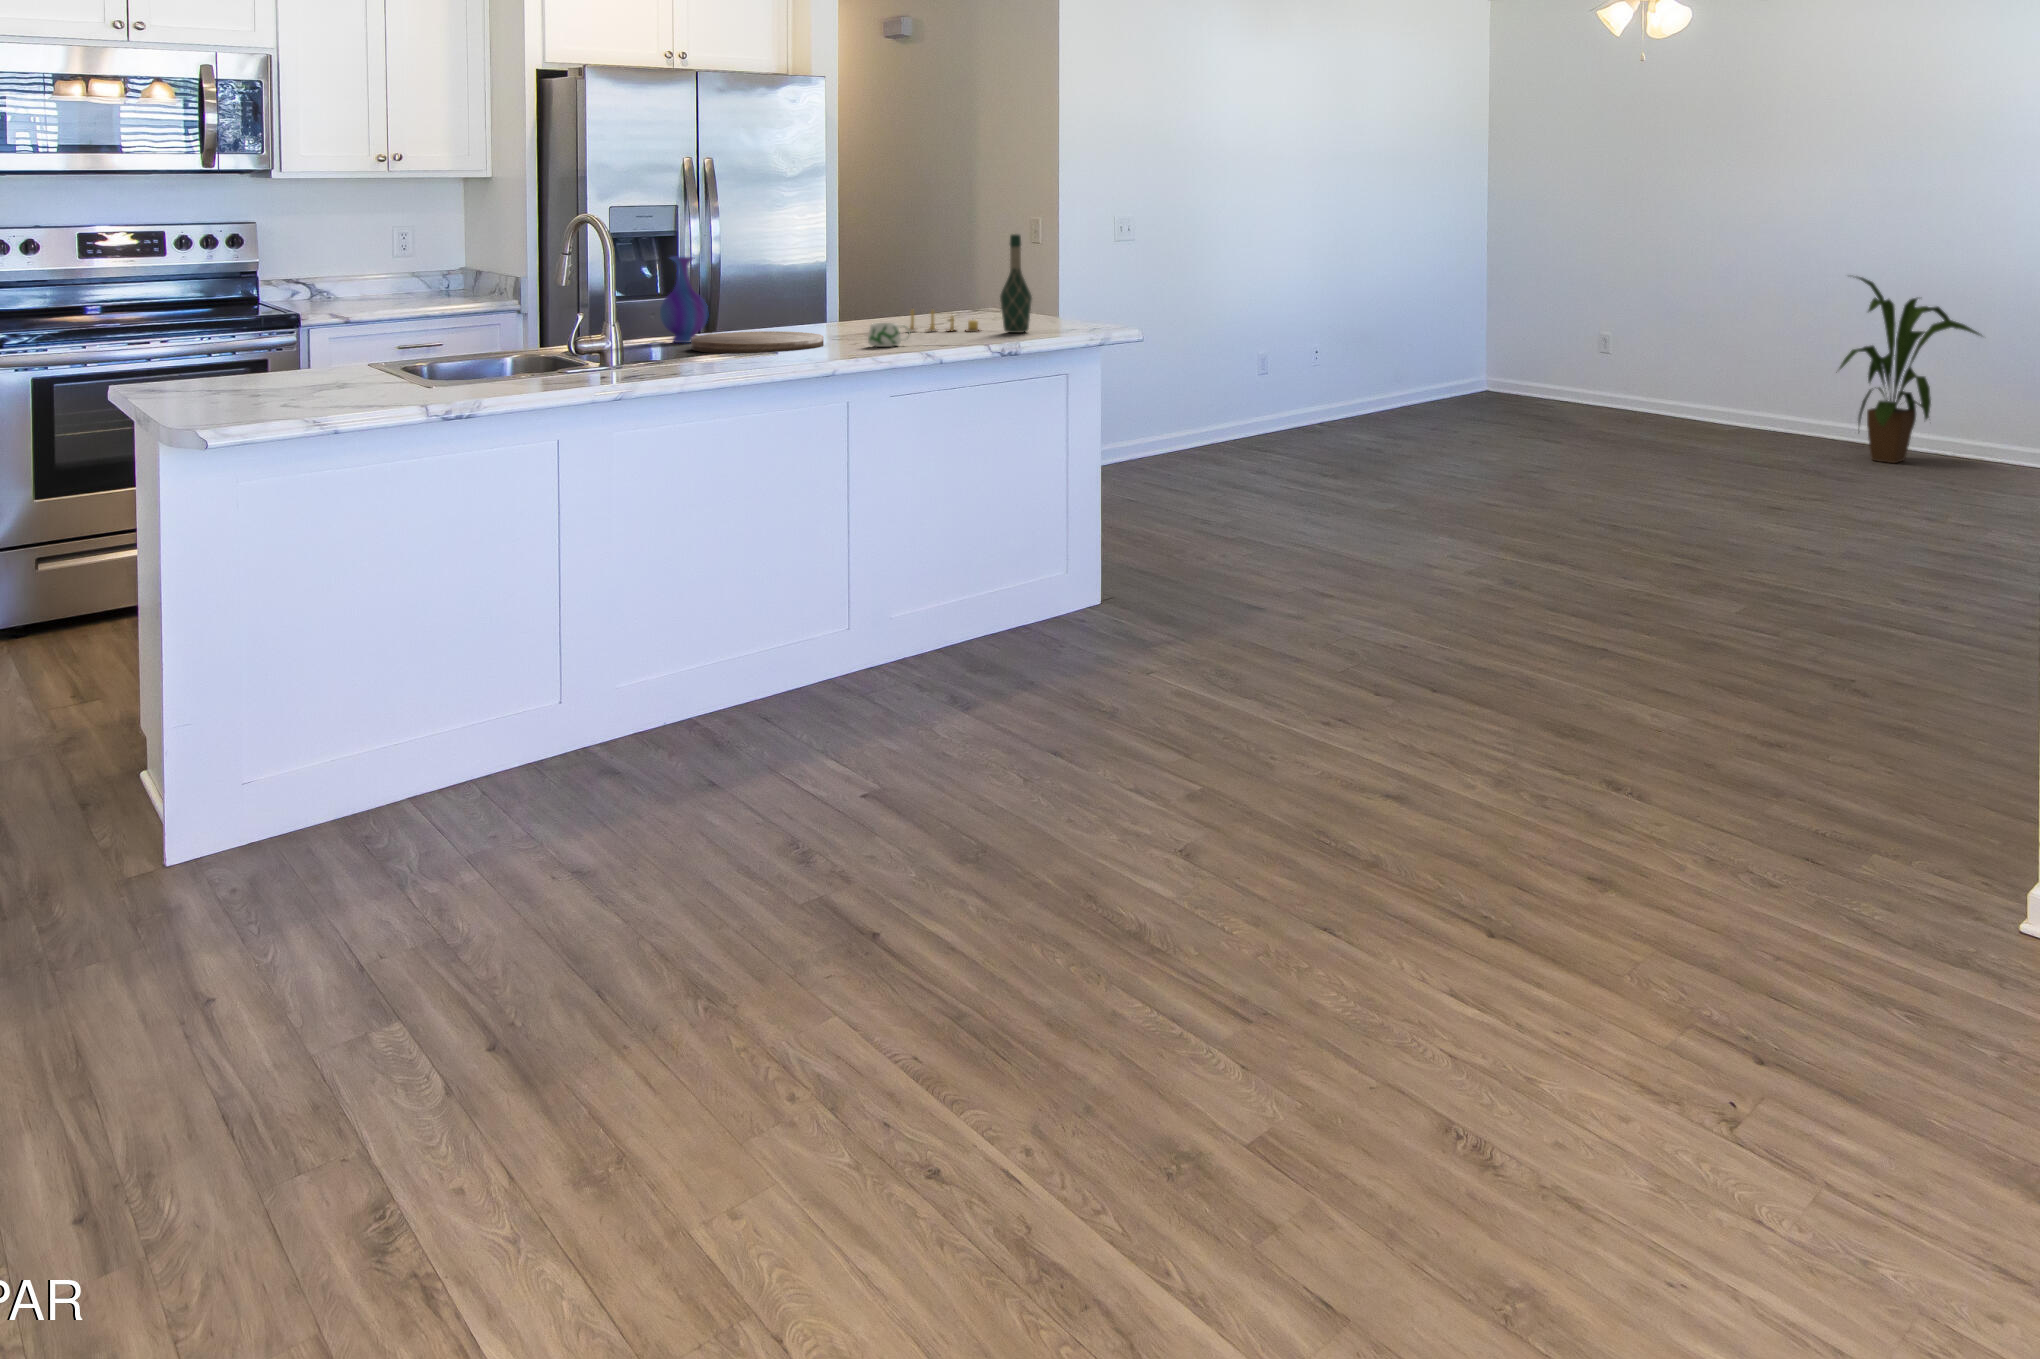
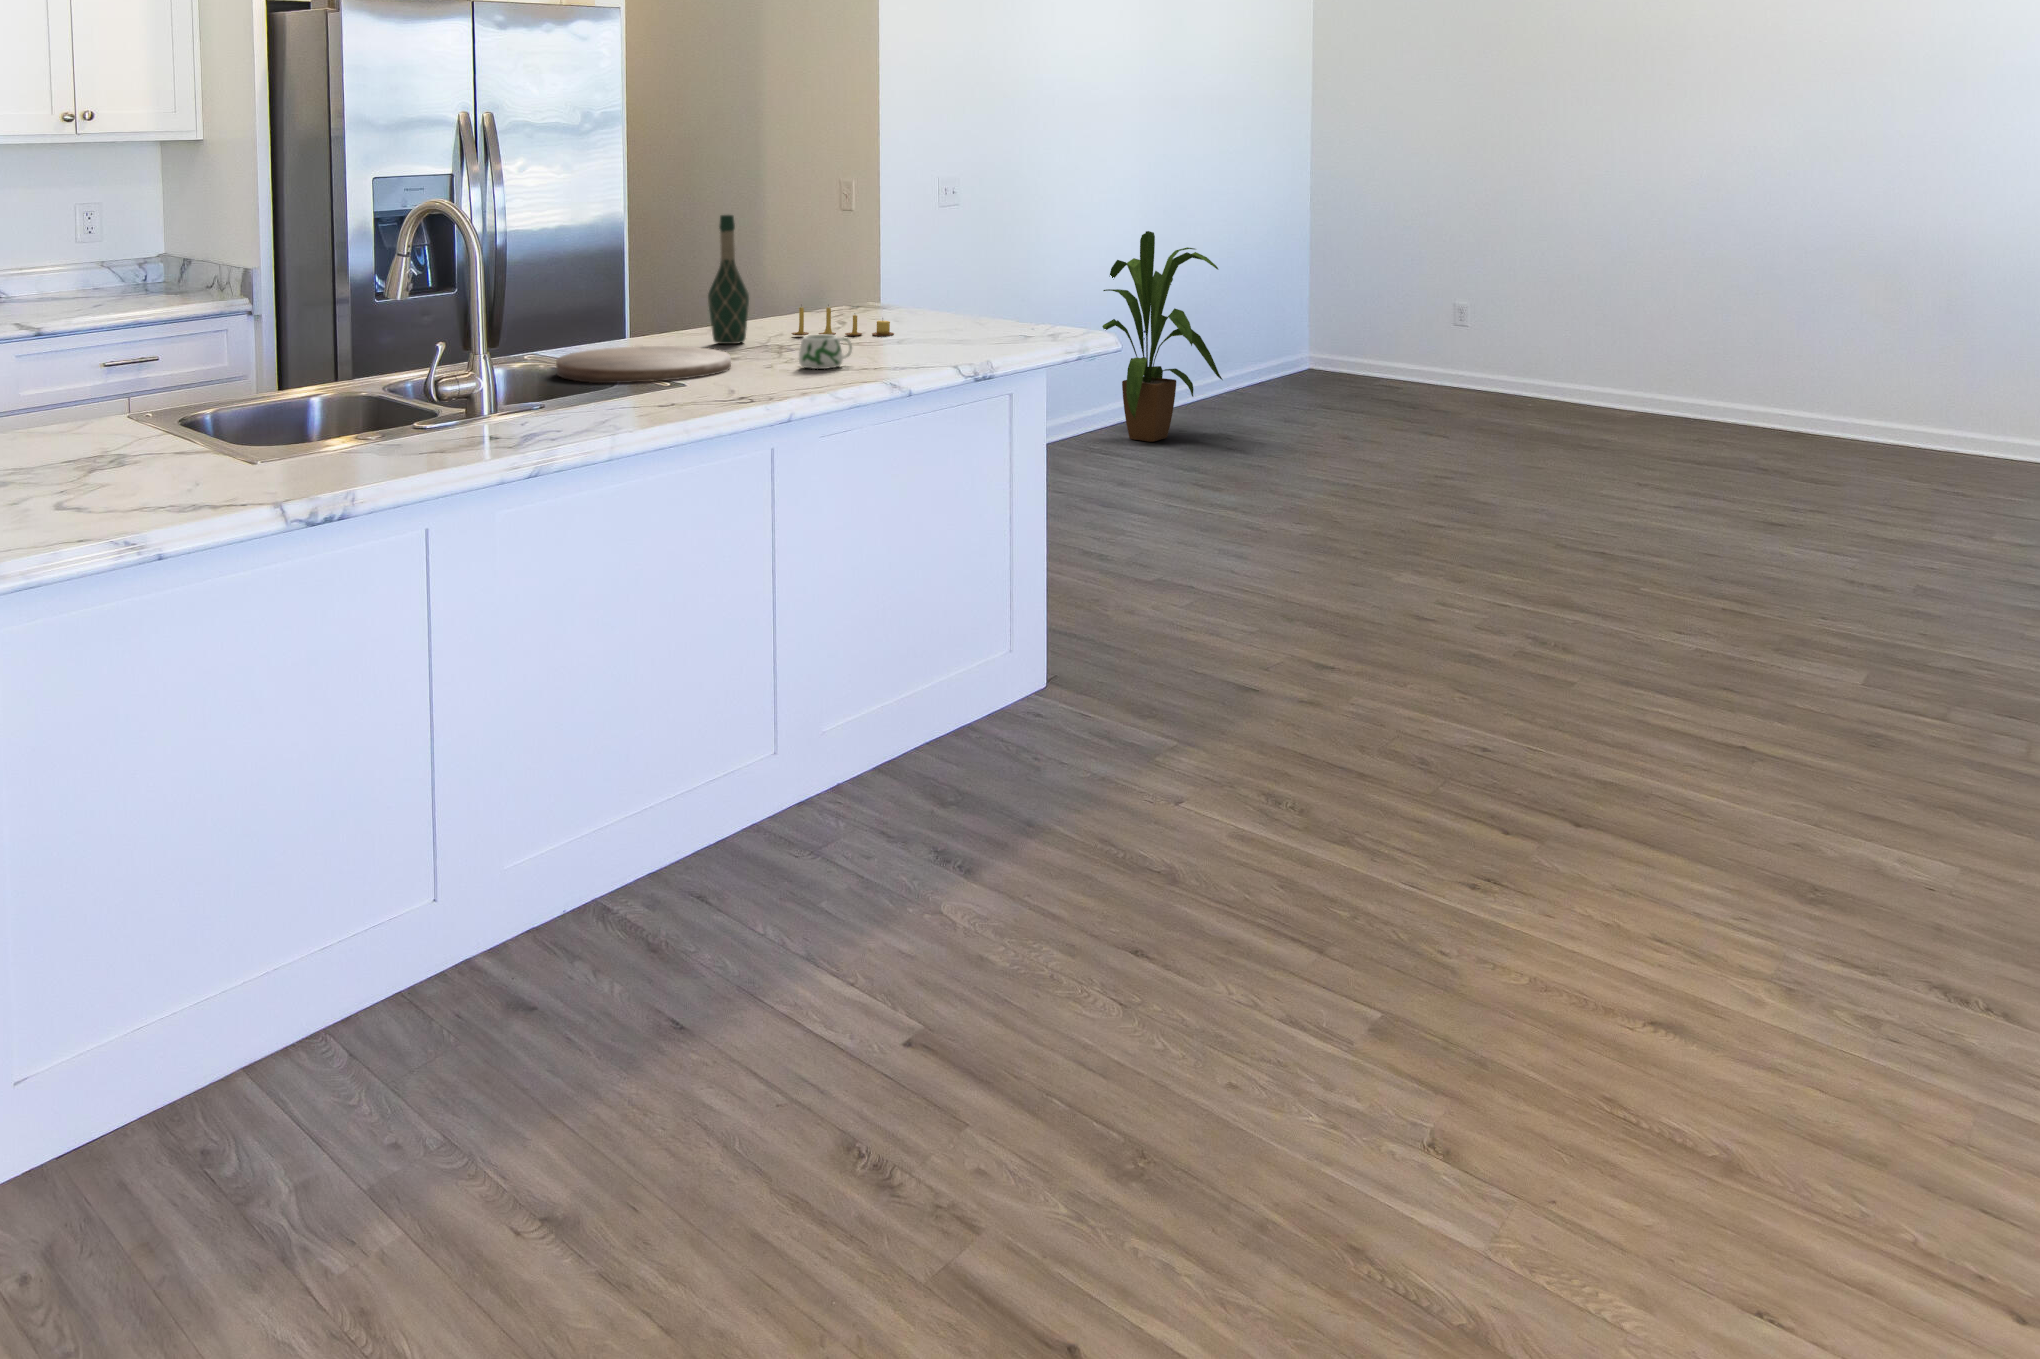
wine bottle: present [1000,234,1032,333] -> present [708,215,749,344]
vase: present [660,257,708,343] -> none [489,246,552,362]
house plant: present [1839,277,1980,463] -> present [1102,231,1223,442]

